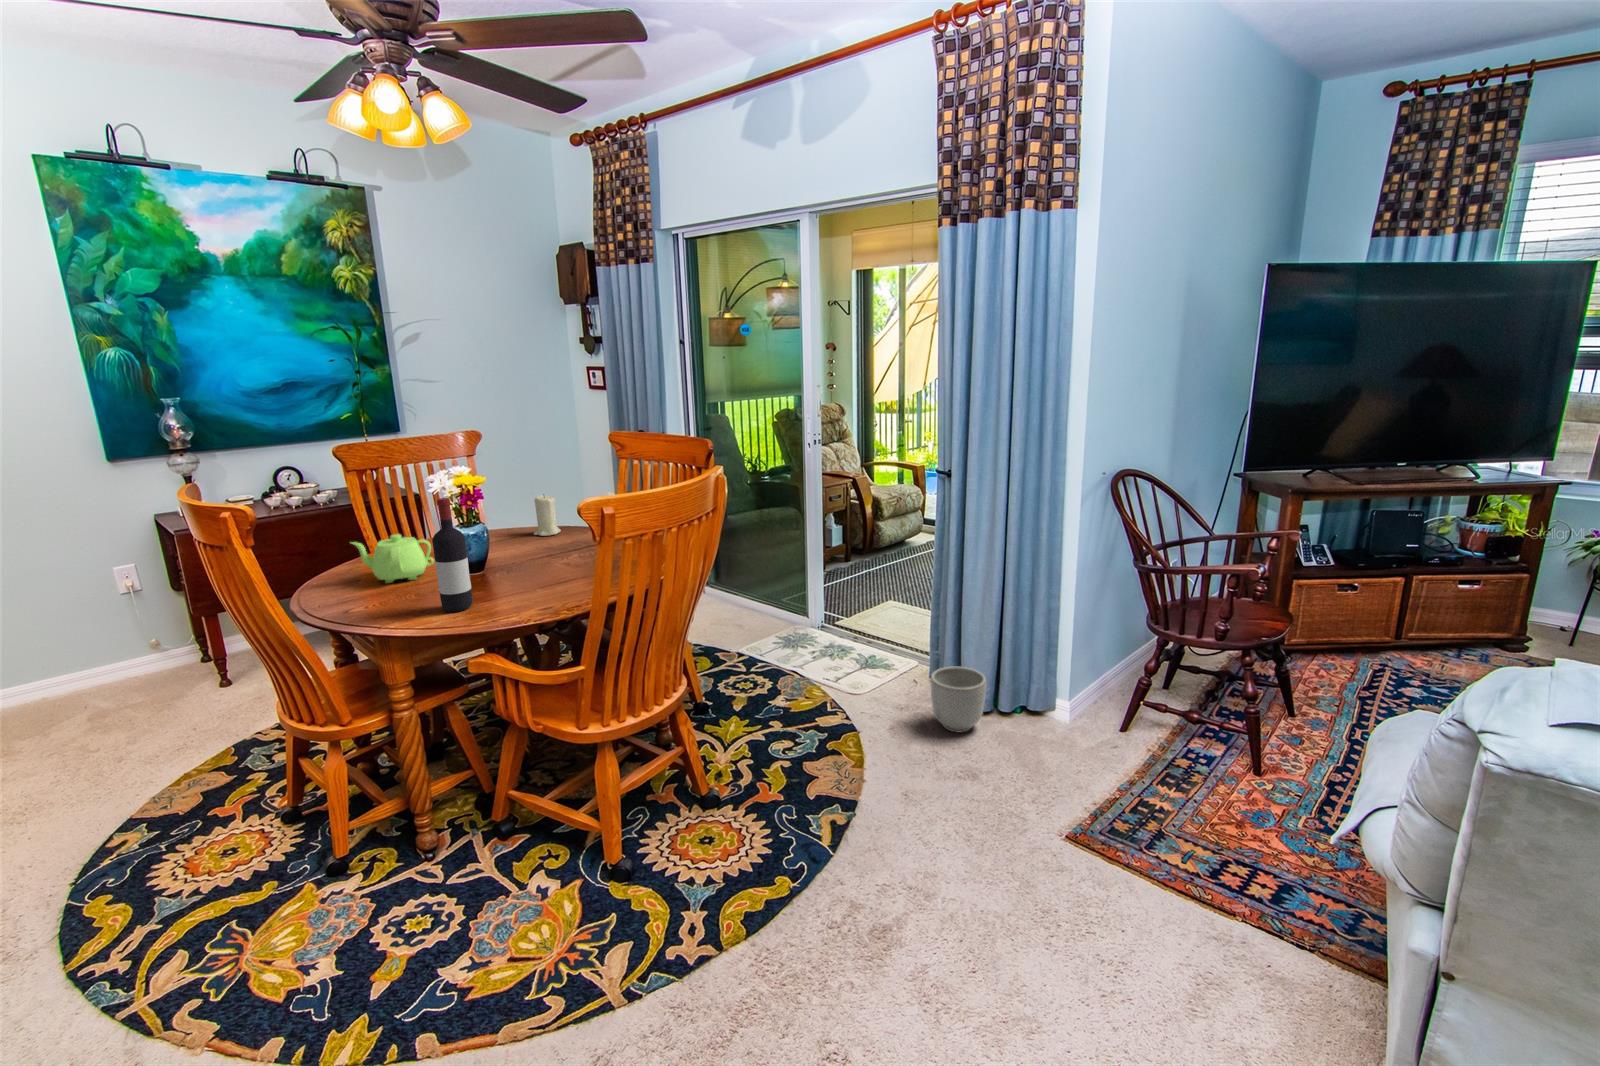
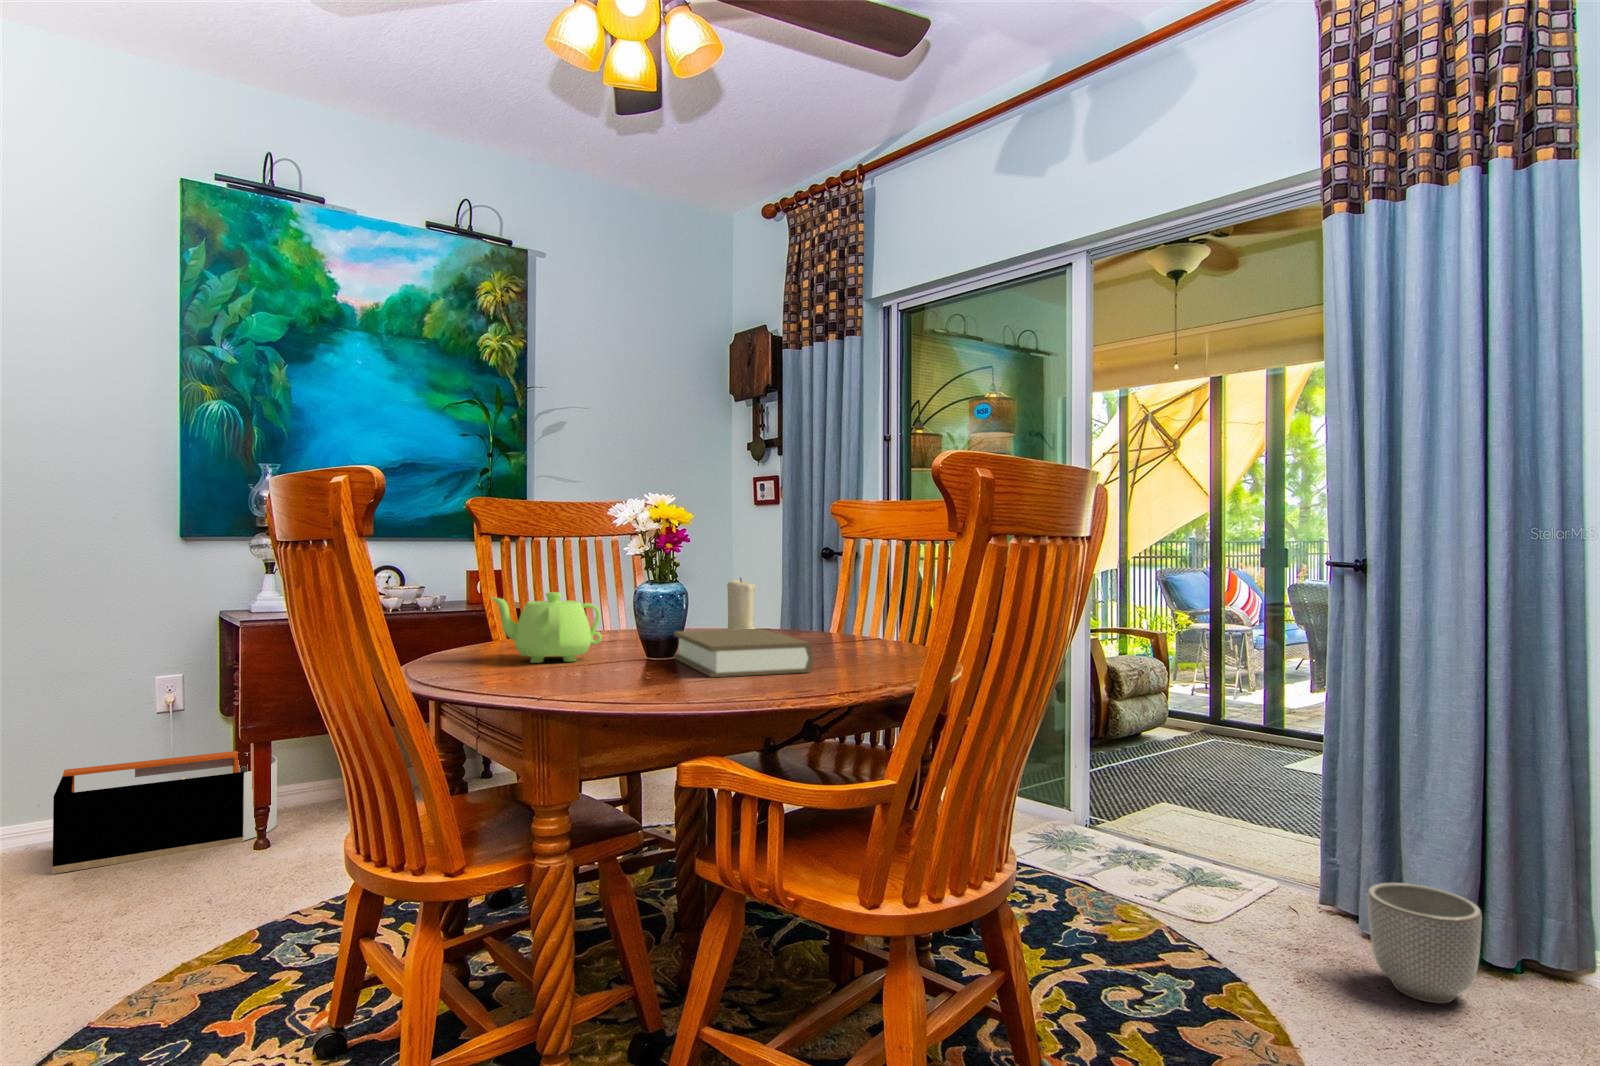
wine bottle: present [432,498,473,612] -> none [633,502,682,689]
book: none [483,546,566,595] -> present [674,629,814,677]
storage bin: none [56,616,235,718] -> present [52,751,277,874]

